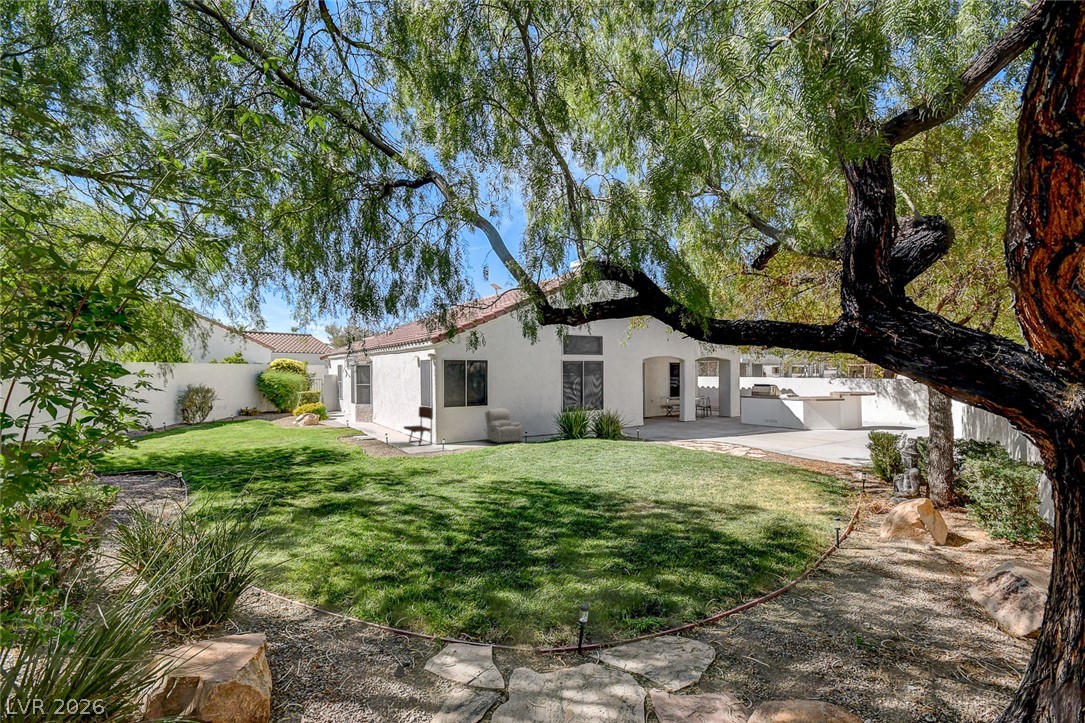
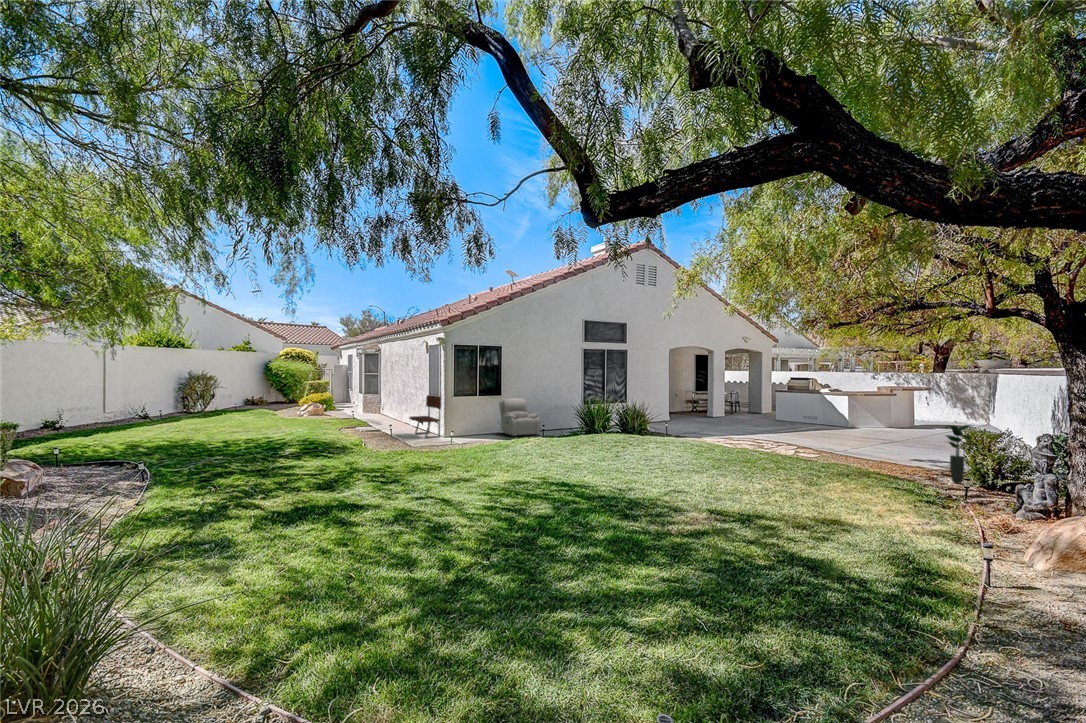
potted plant: none [854,429,878,477] -> present [945,425,972,483]

